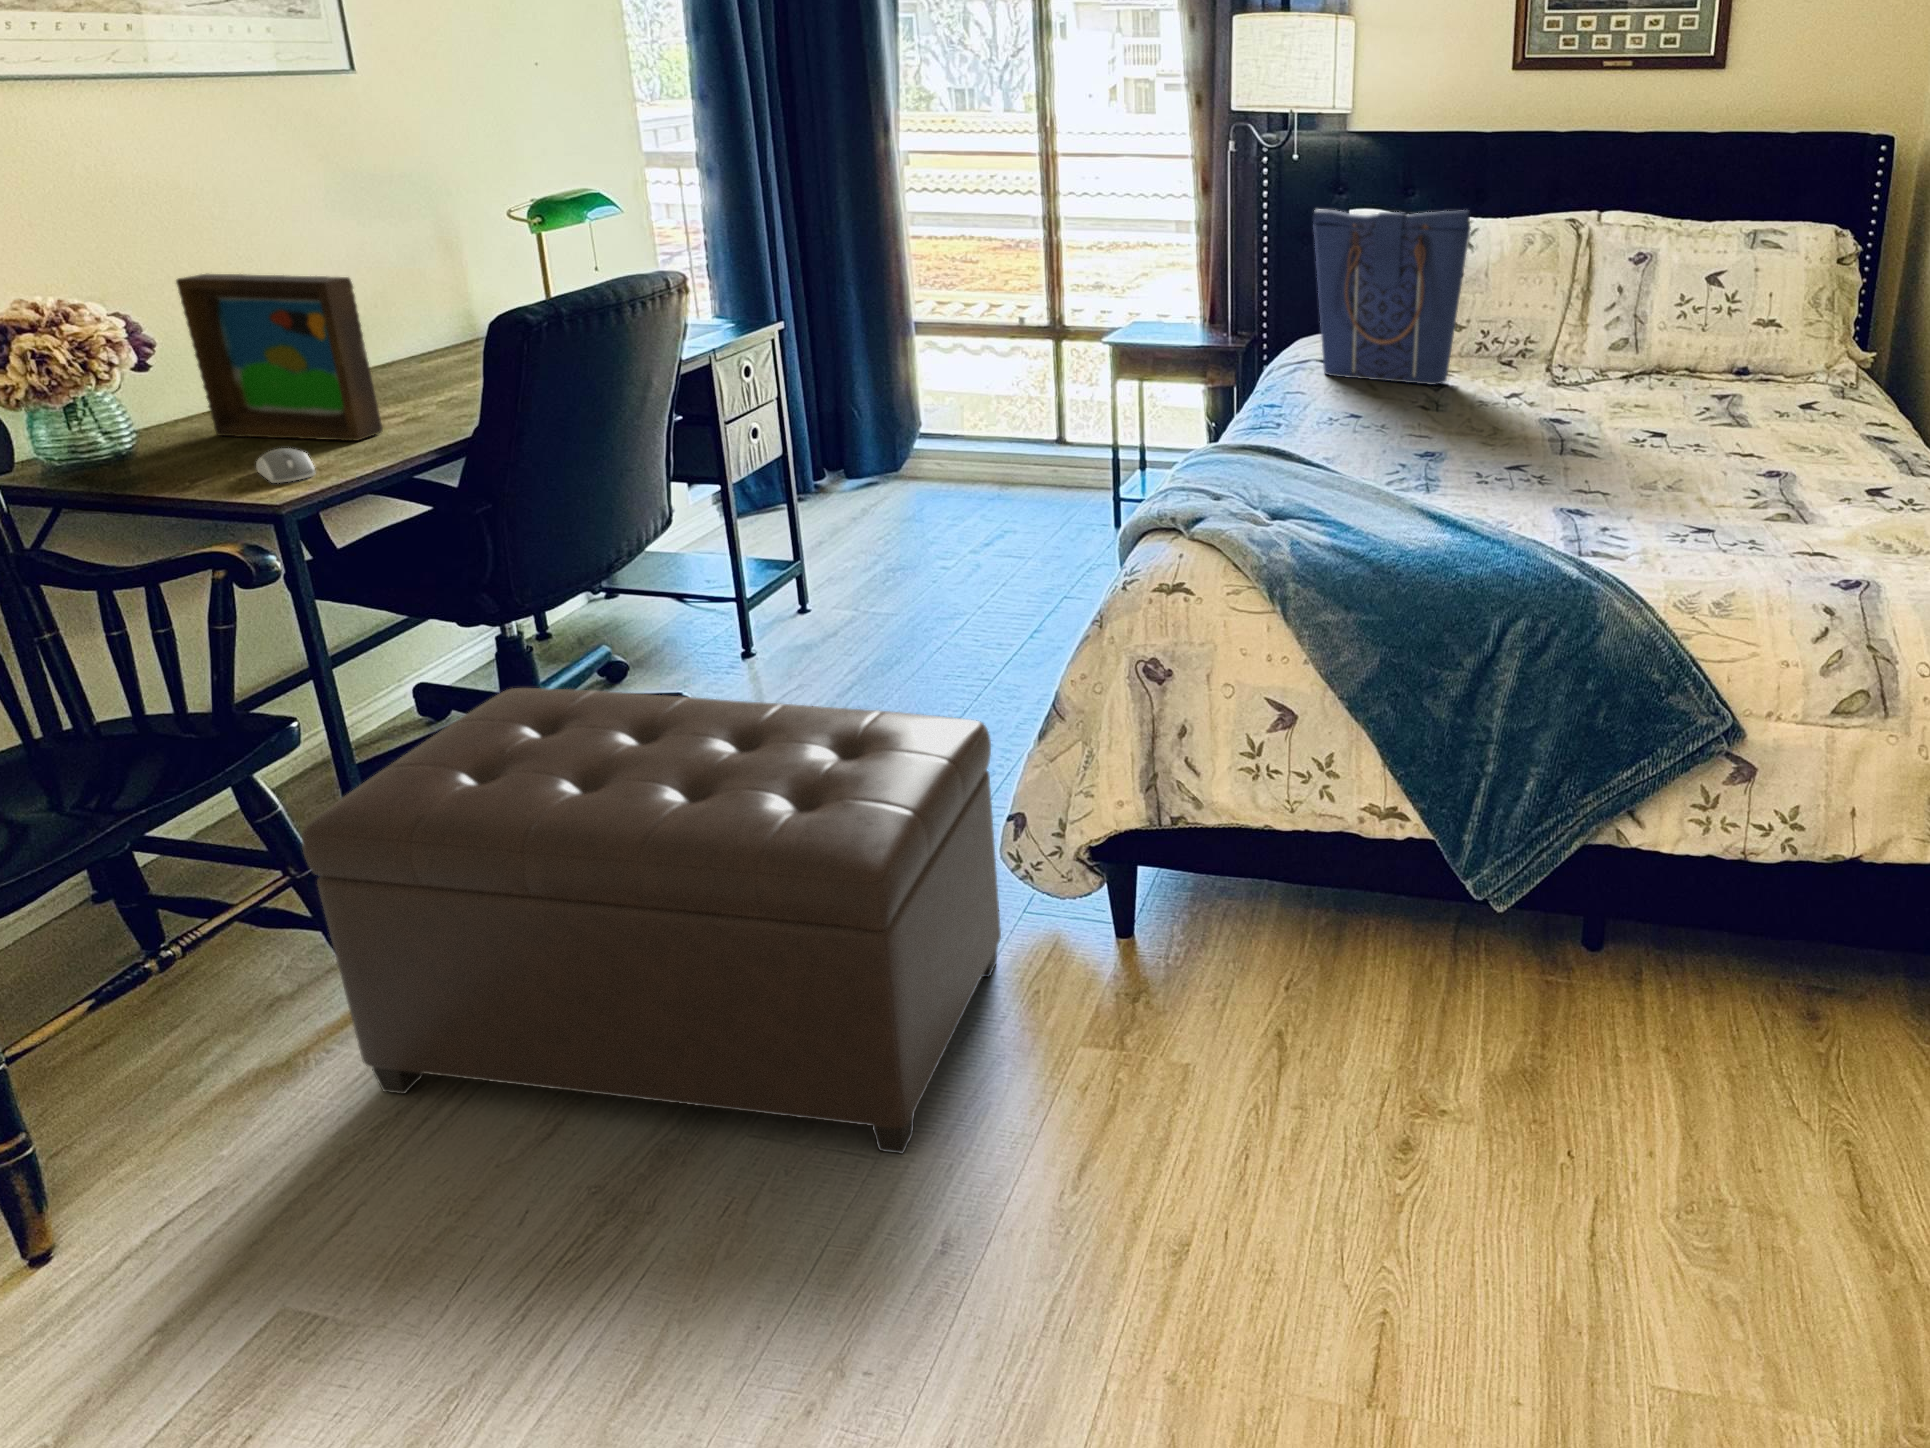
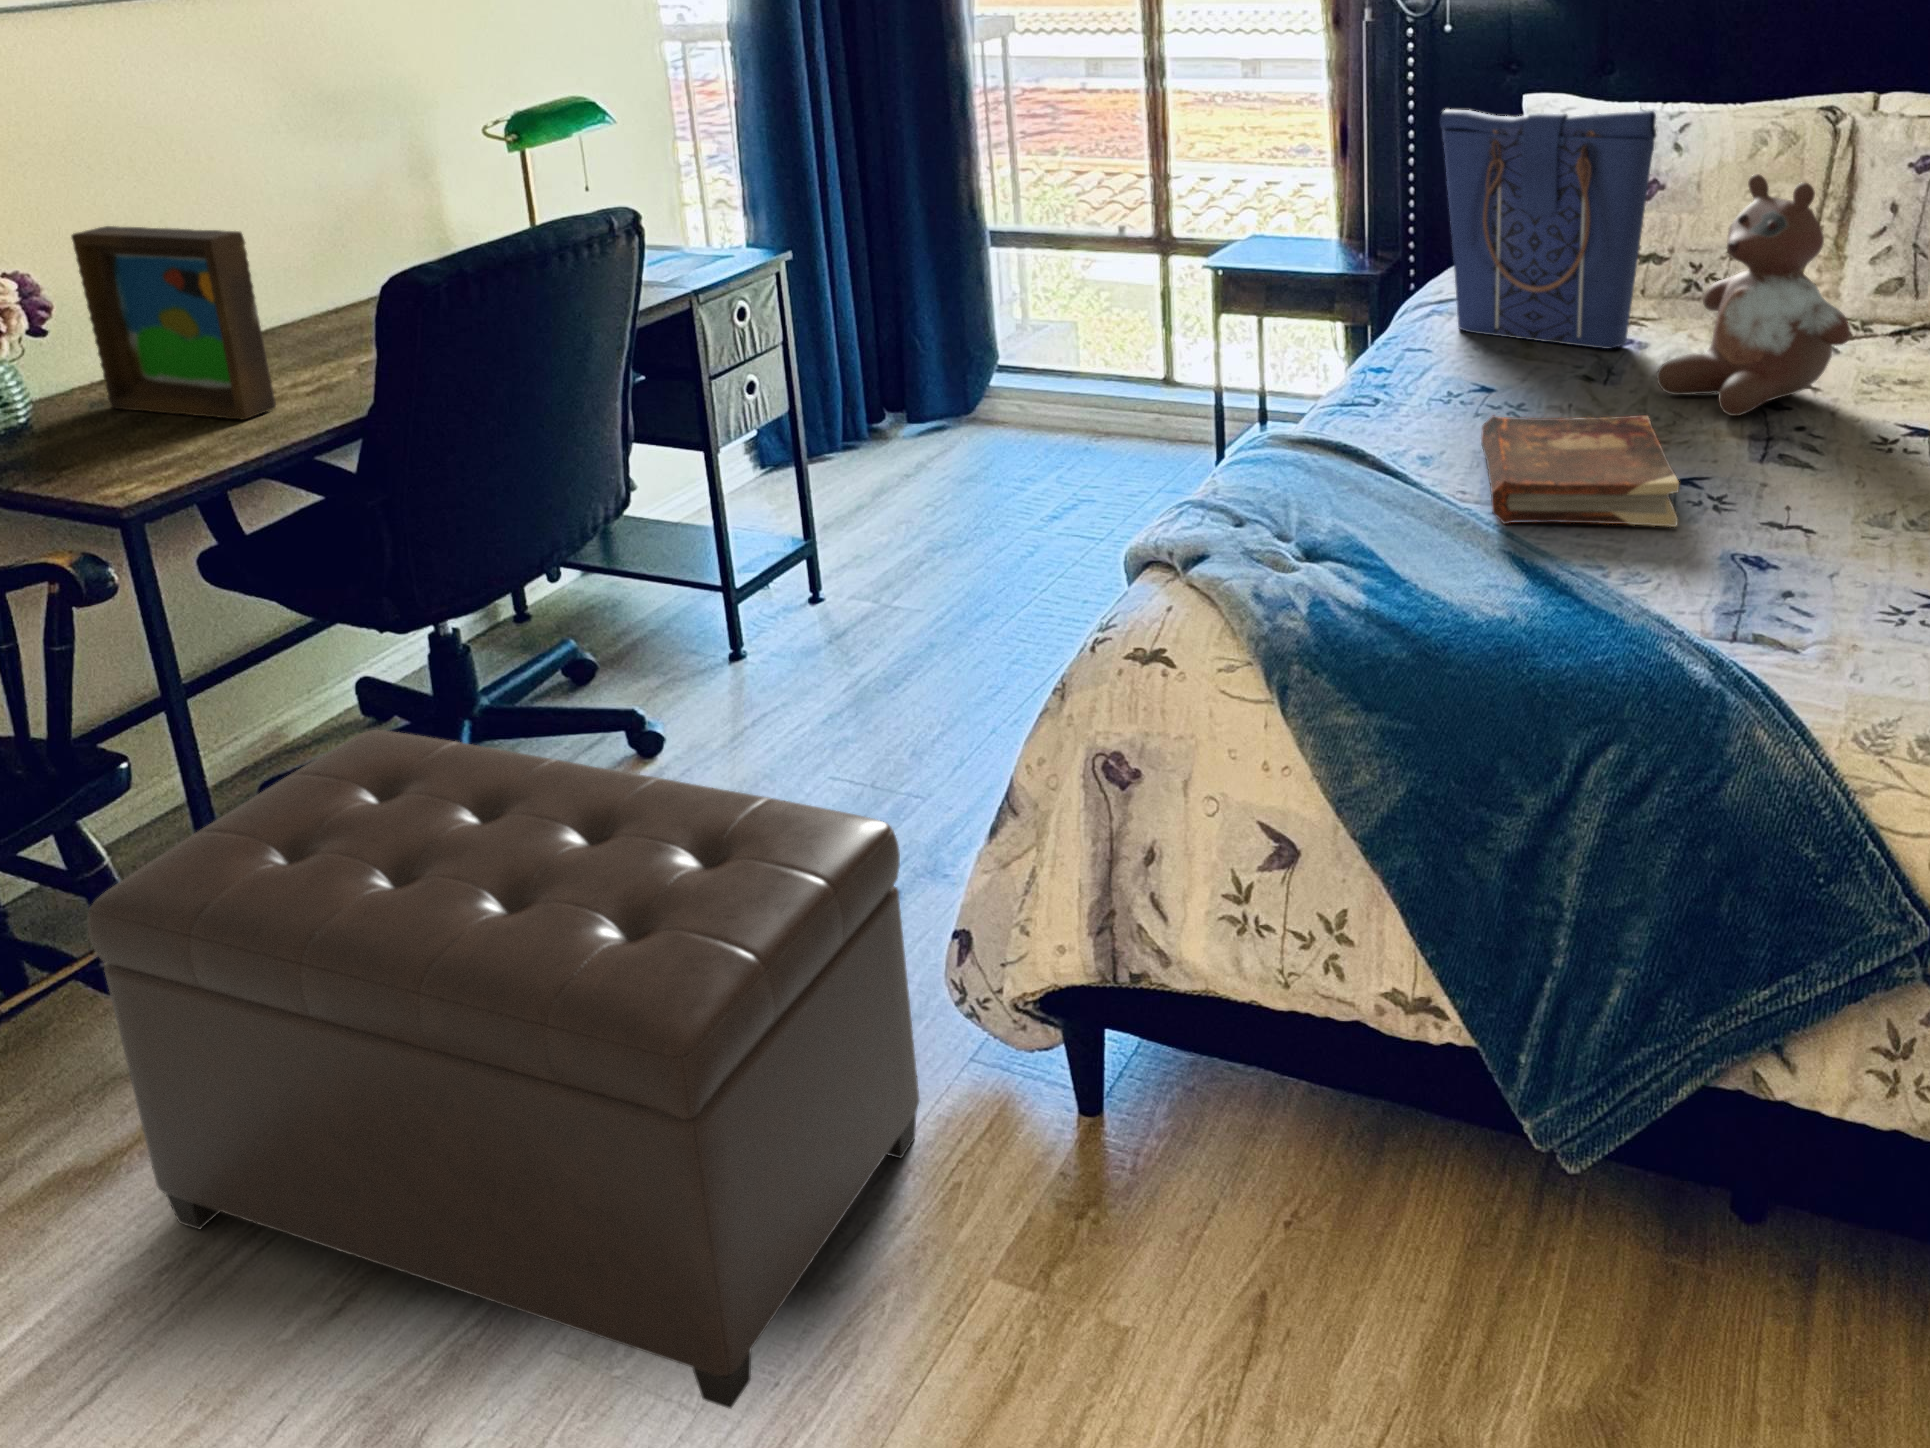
stuffed bear: none [1478,254,1612,423] -> present [1657,174,1850,416]
book: none [1373,419,1527,491] -> present [1481,415,1679,527]
computer mouse: present [256,448,315,483] -> none [119,434,177,477]

